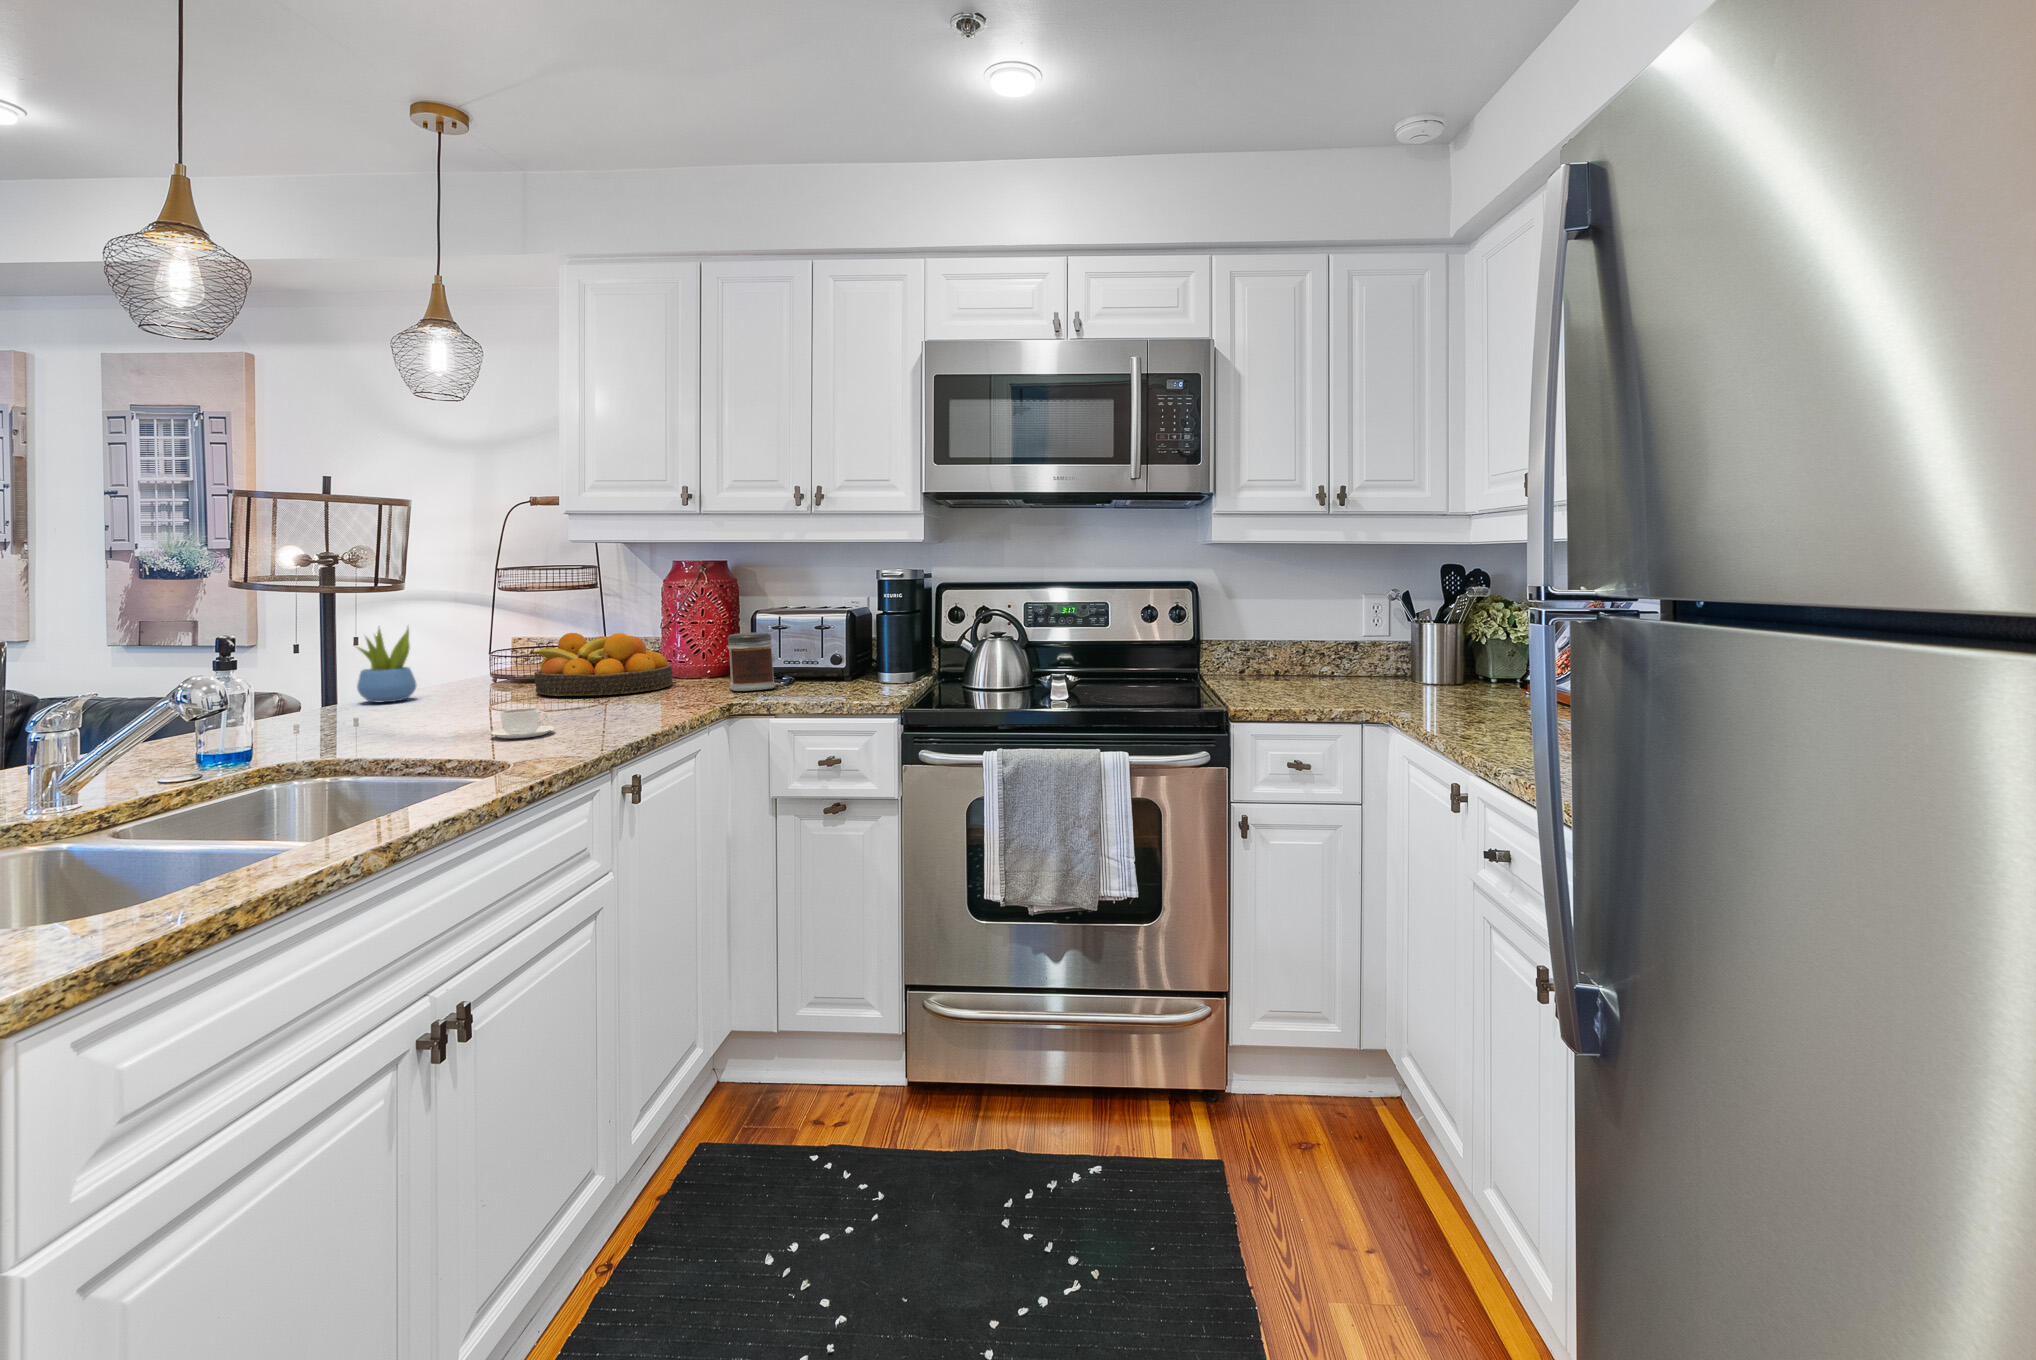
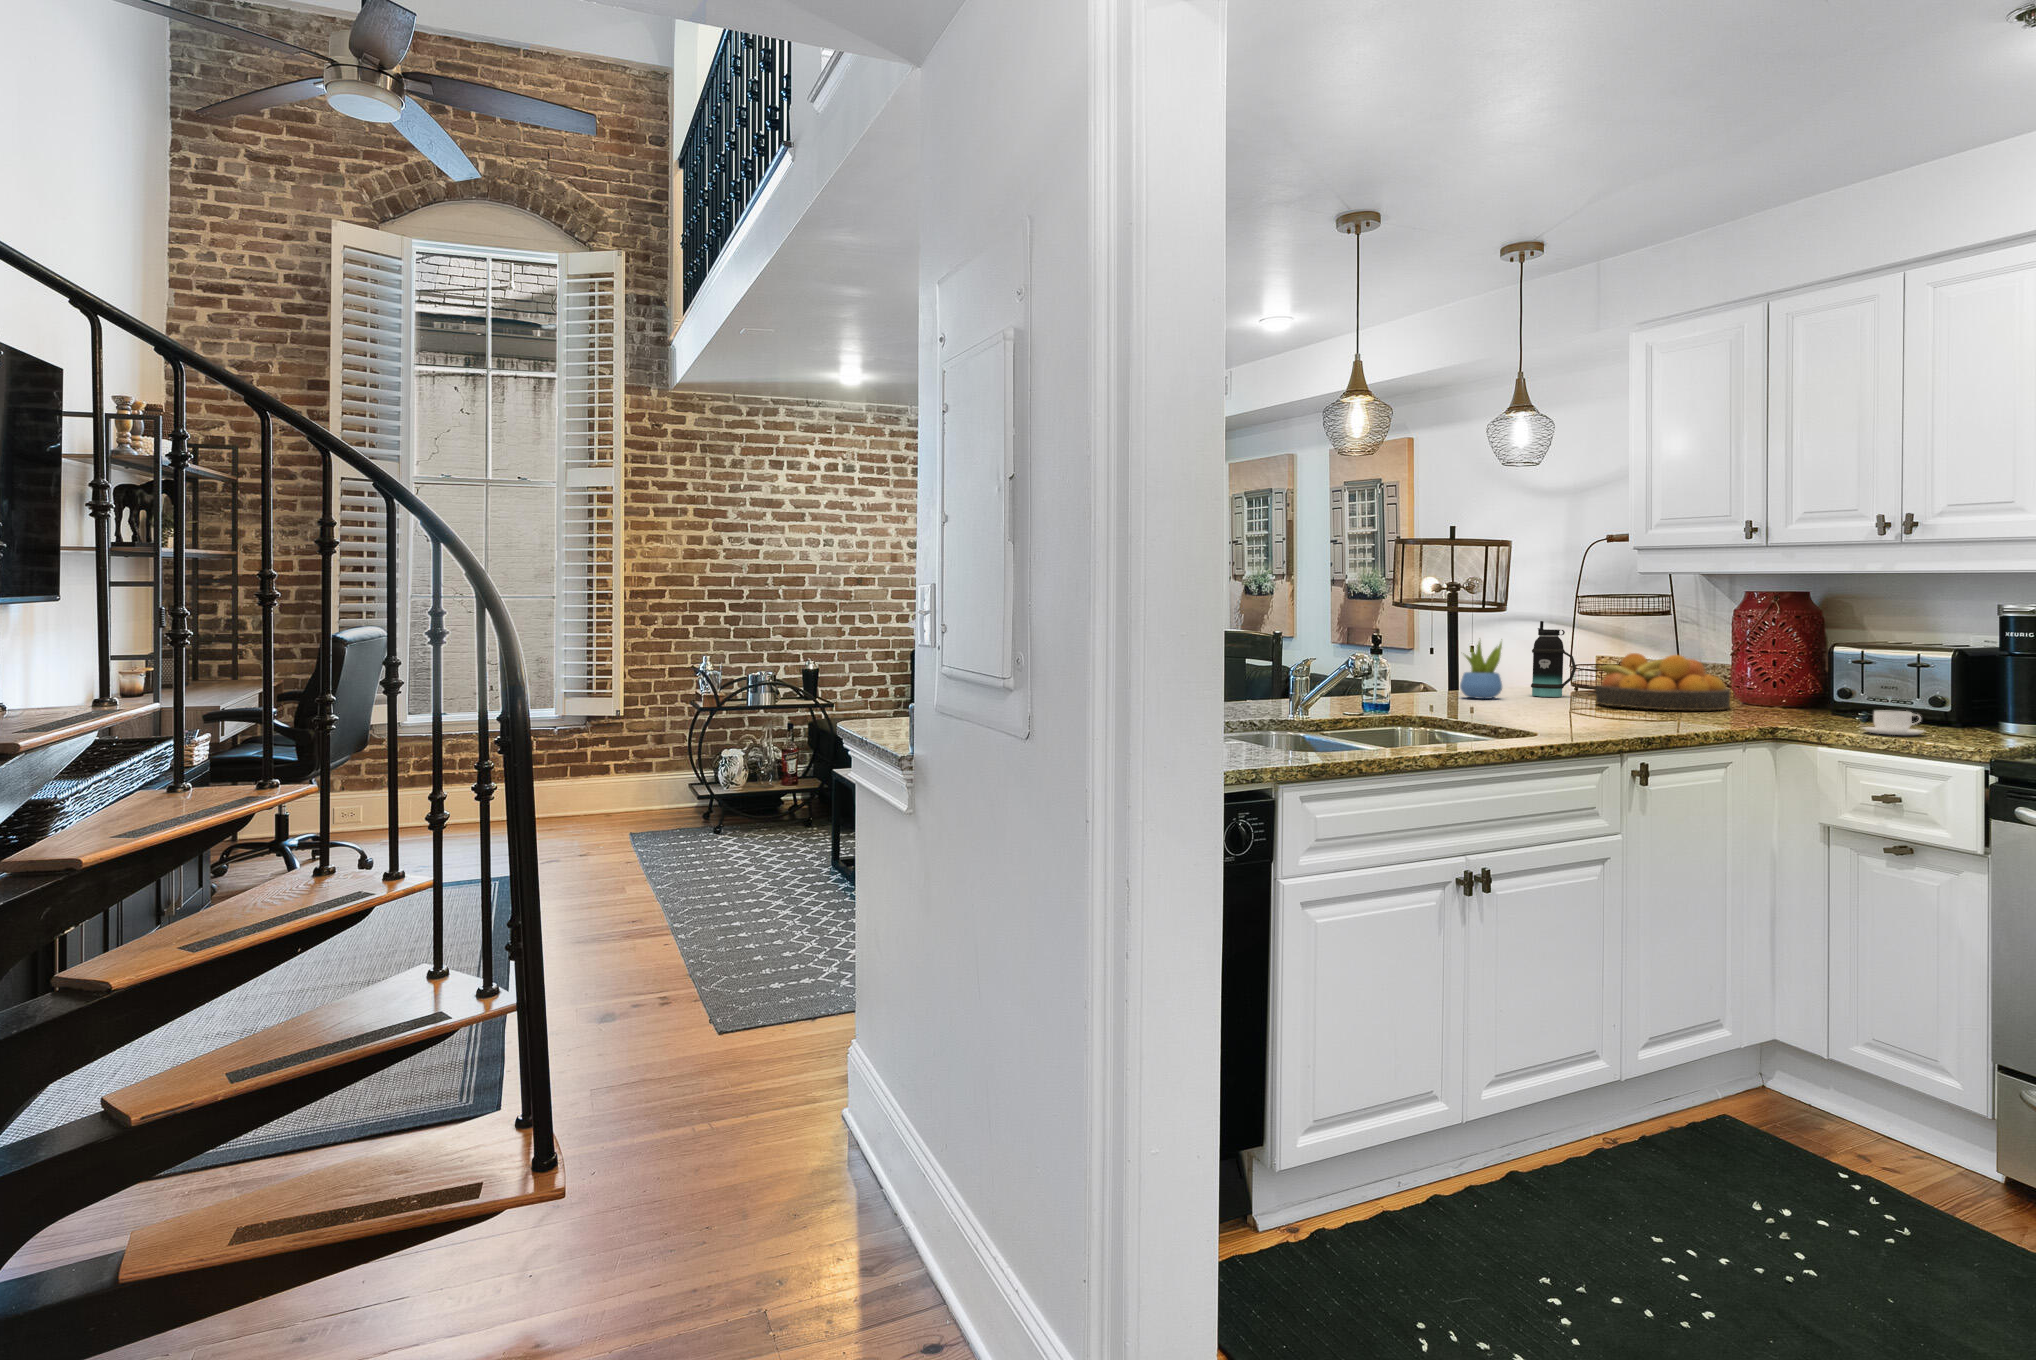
bottle: none [446,600,503,689] -> present [1531,621,1576,697]
jar: present [728,633,775,691] -> none [1784,662,1840,720]
coffee cup: present [490,708,555,738] -> present [1864,710,1924,735]

